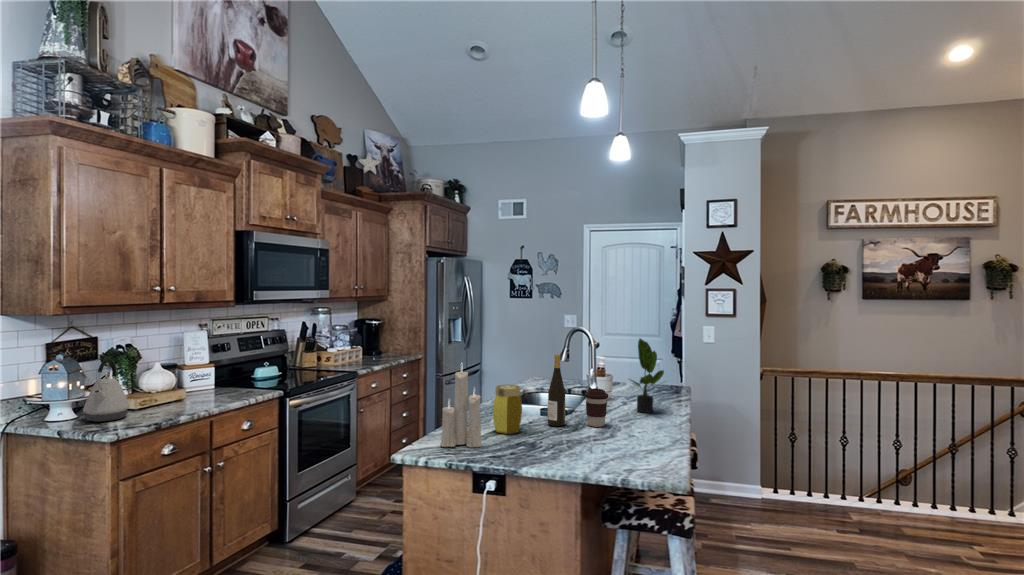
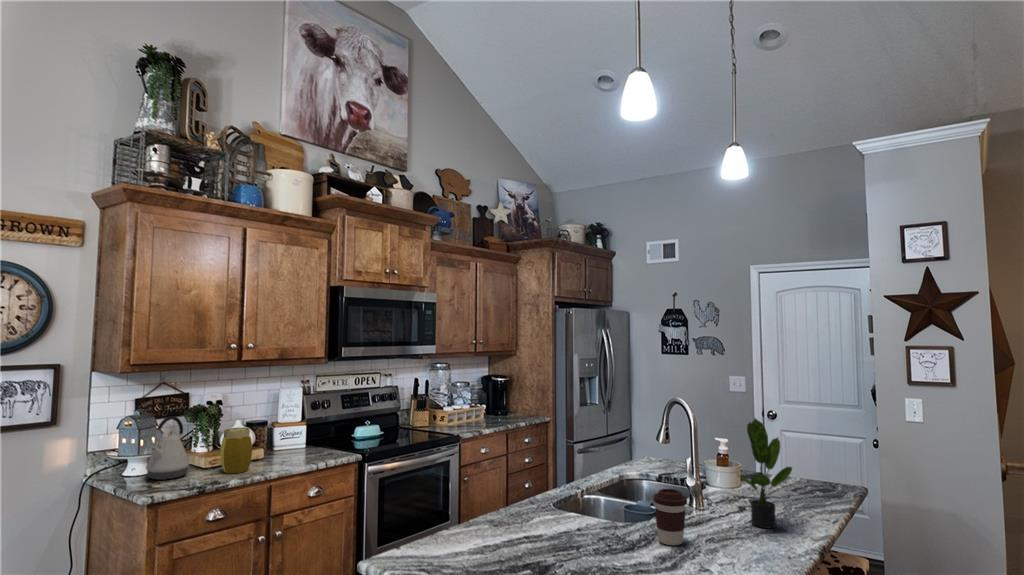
wine bottle: present [548,354,565,426] -> none [604,438,627,537]
candle: present [440,368,482,447] -> none [436,439,488,560]
jar: present [493,385,522,434] -> present [220,428,252,473]

